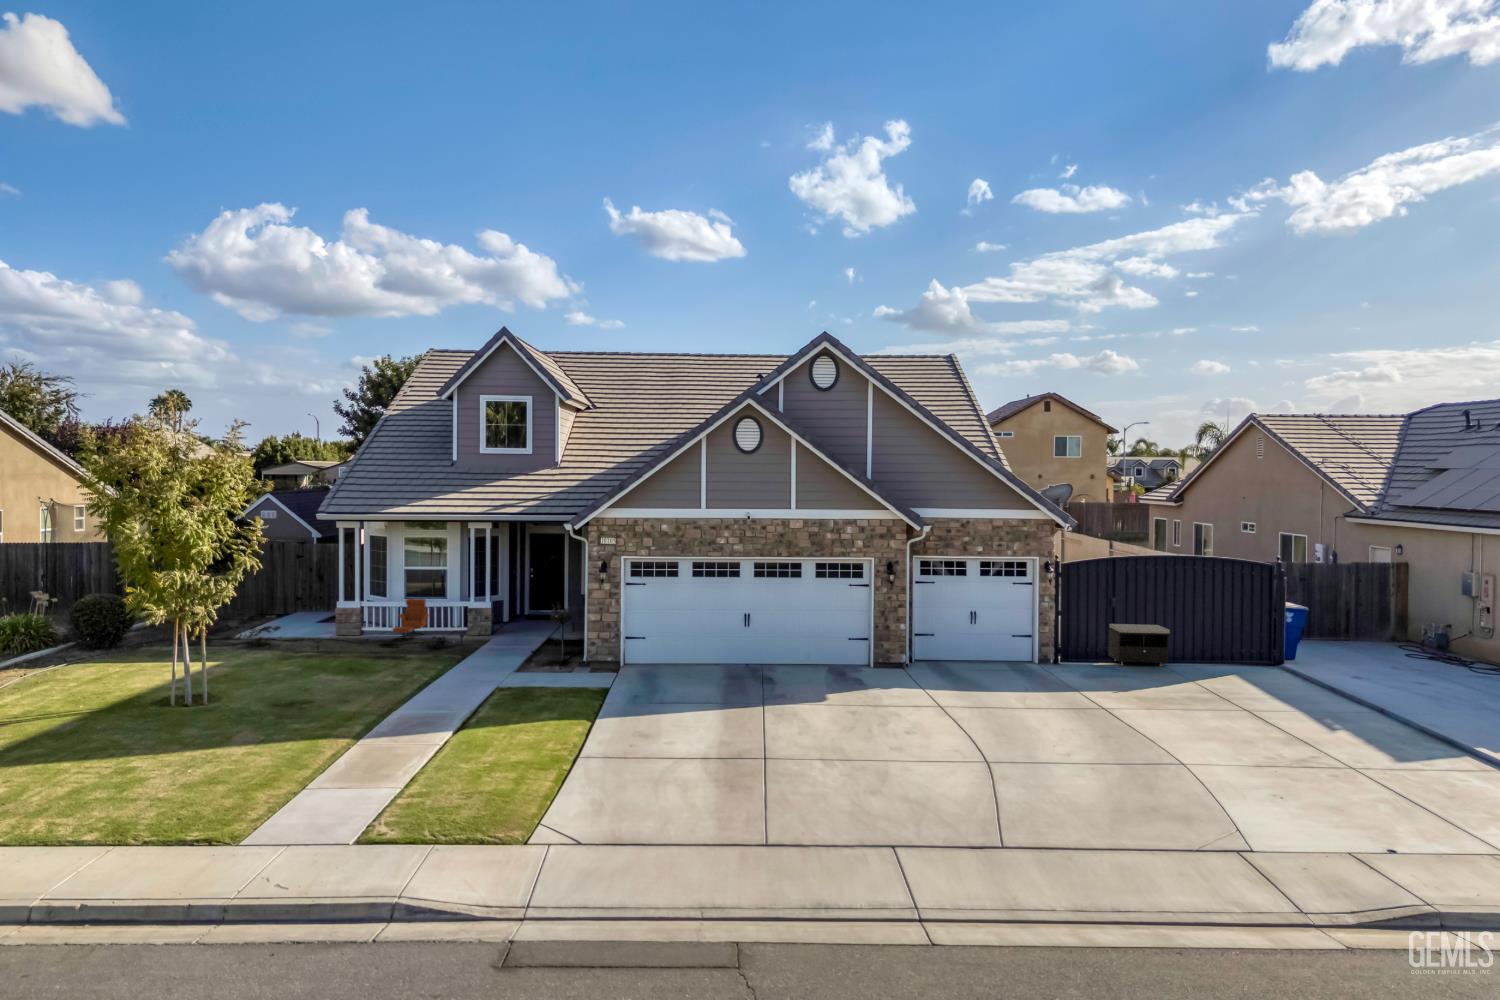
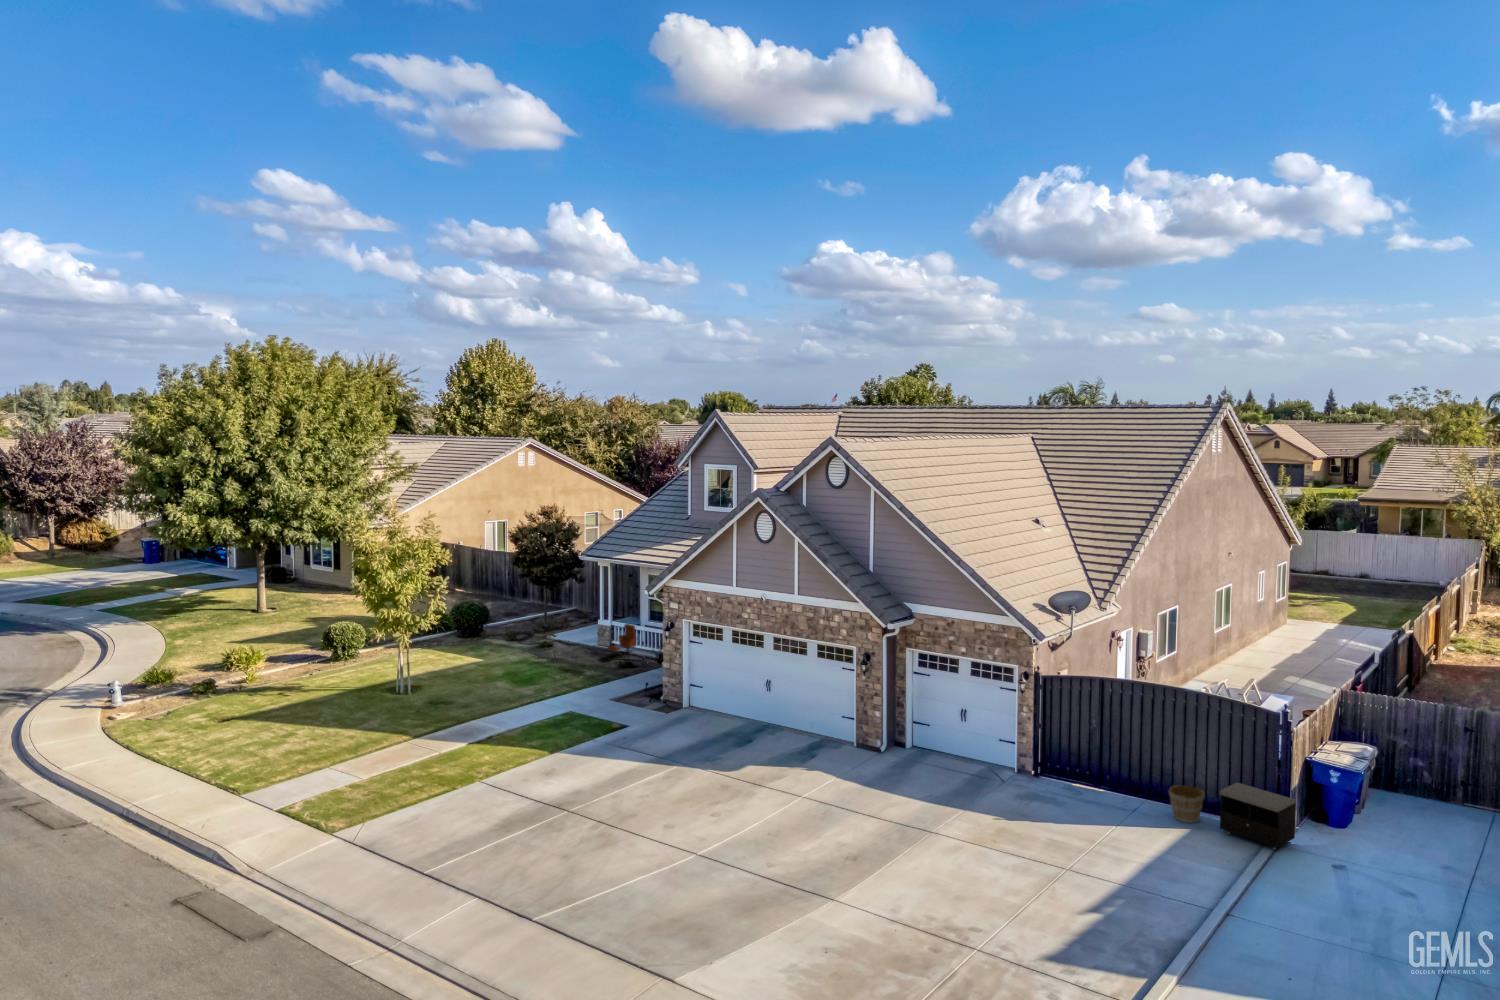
storage bench: present [1109,624,1170,666] -> present [1220,783,1295,849]
wooden bucket: none [1188,639,1221,668] -> present [1169,785,1205,823]

